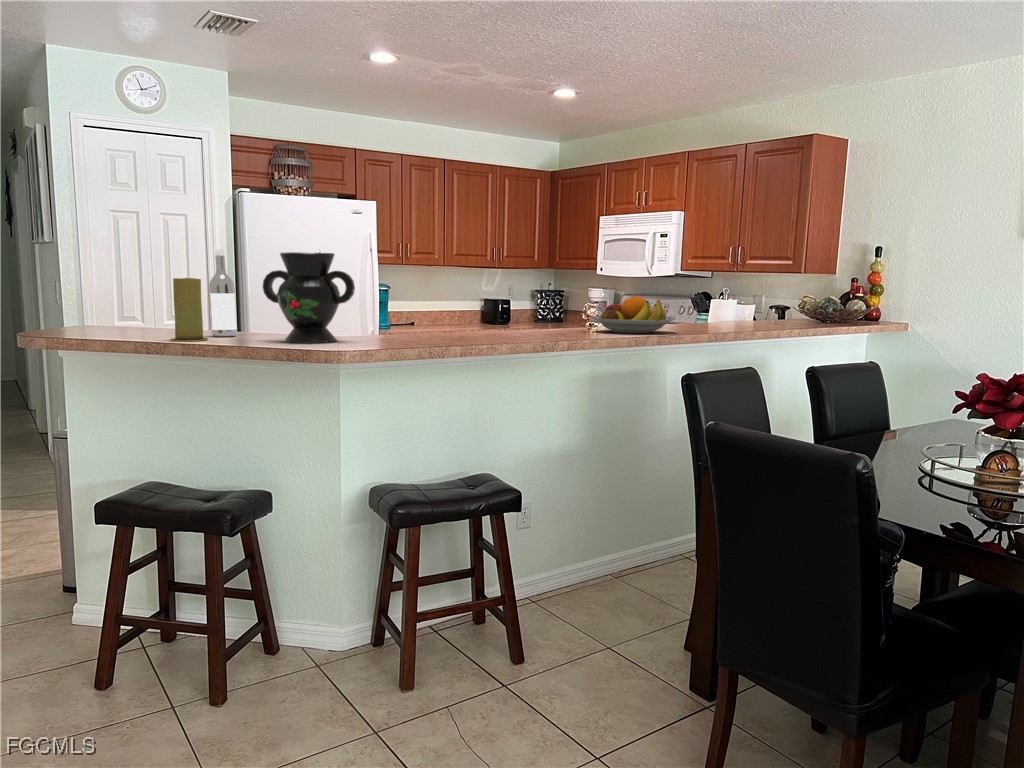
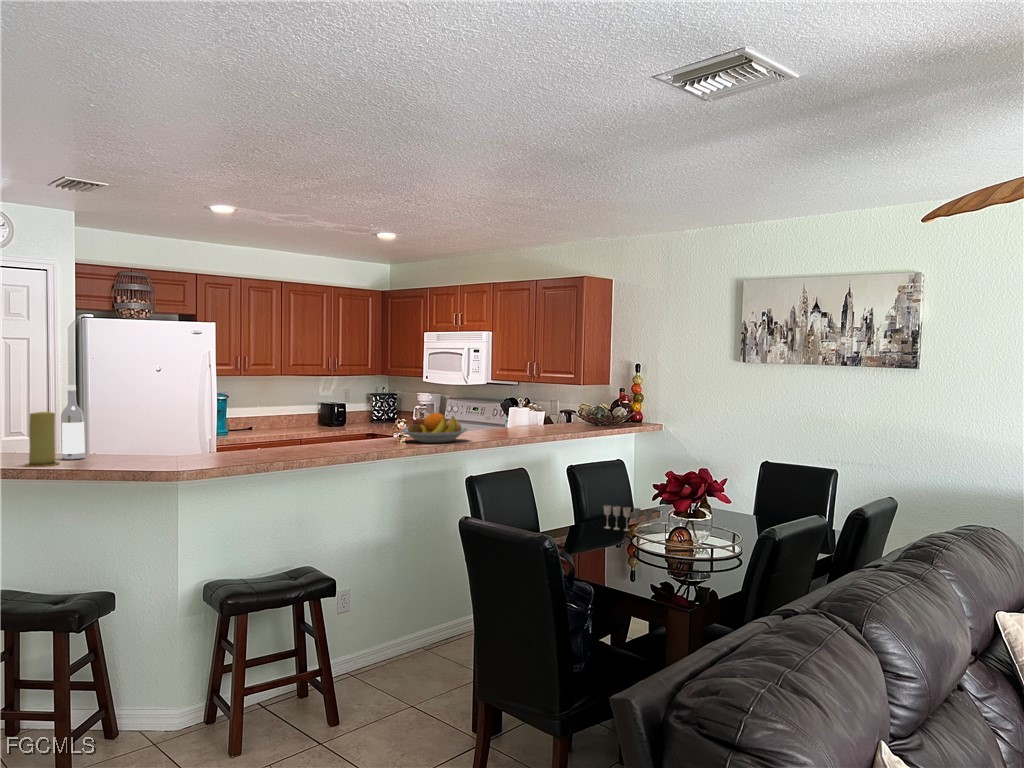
decorative vase: present [263,252,355,343] -> none [111,389,194,465]
wine glass: none [869,417,946,457] -> present [604,505,652,533]

